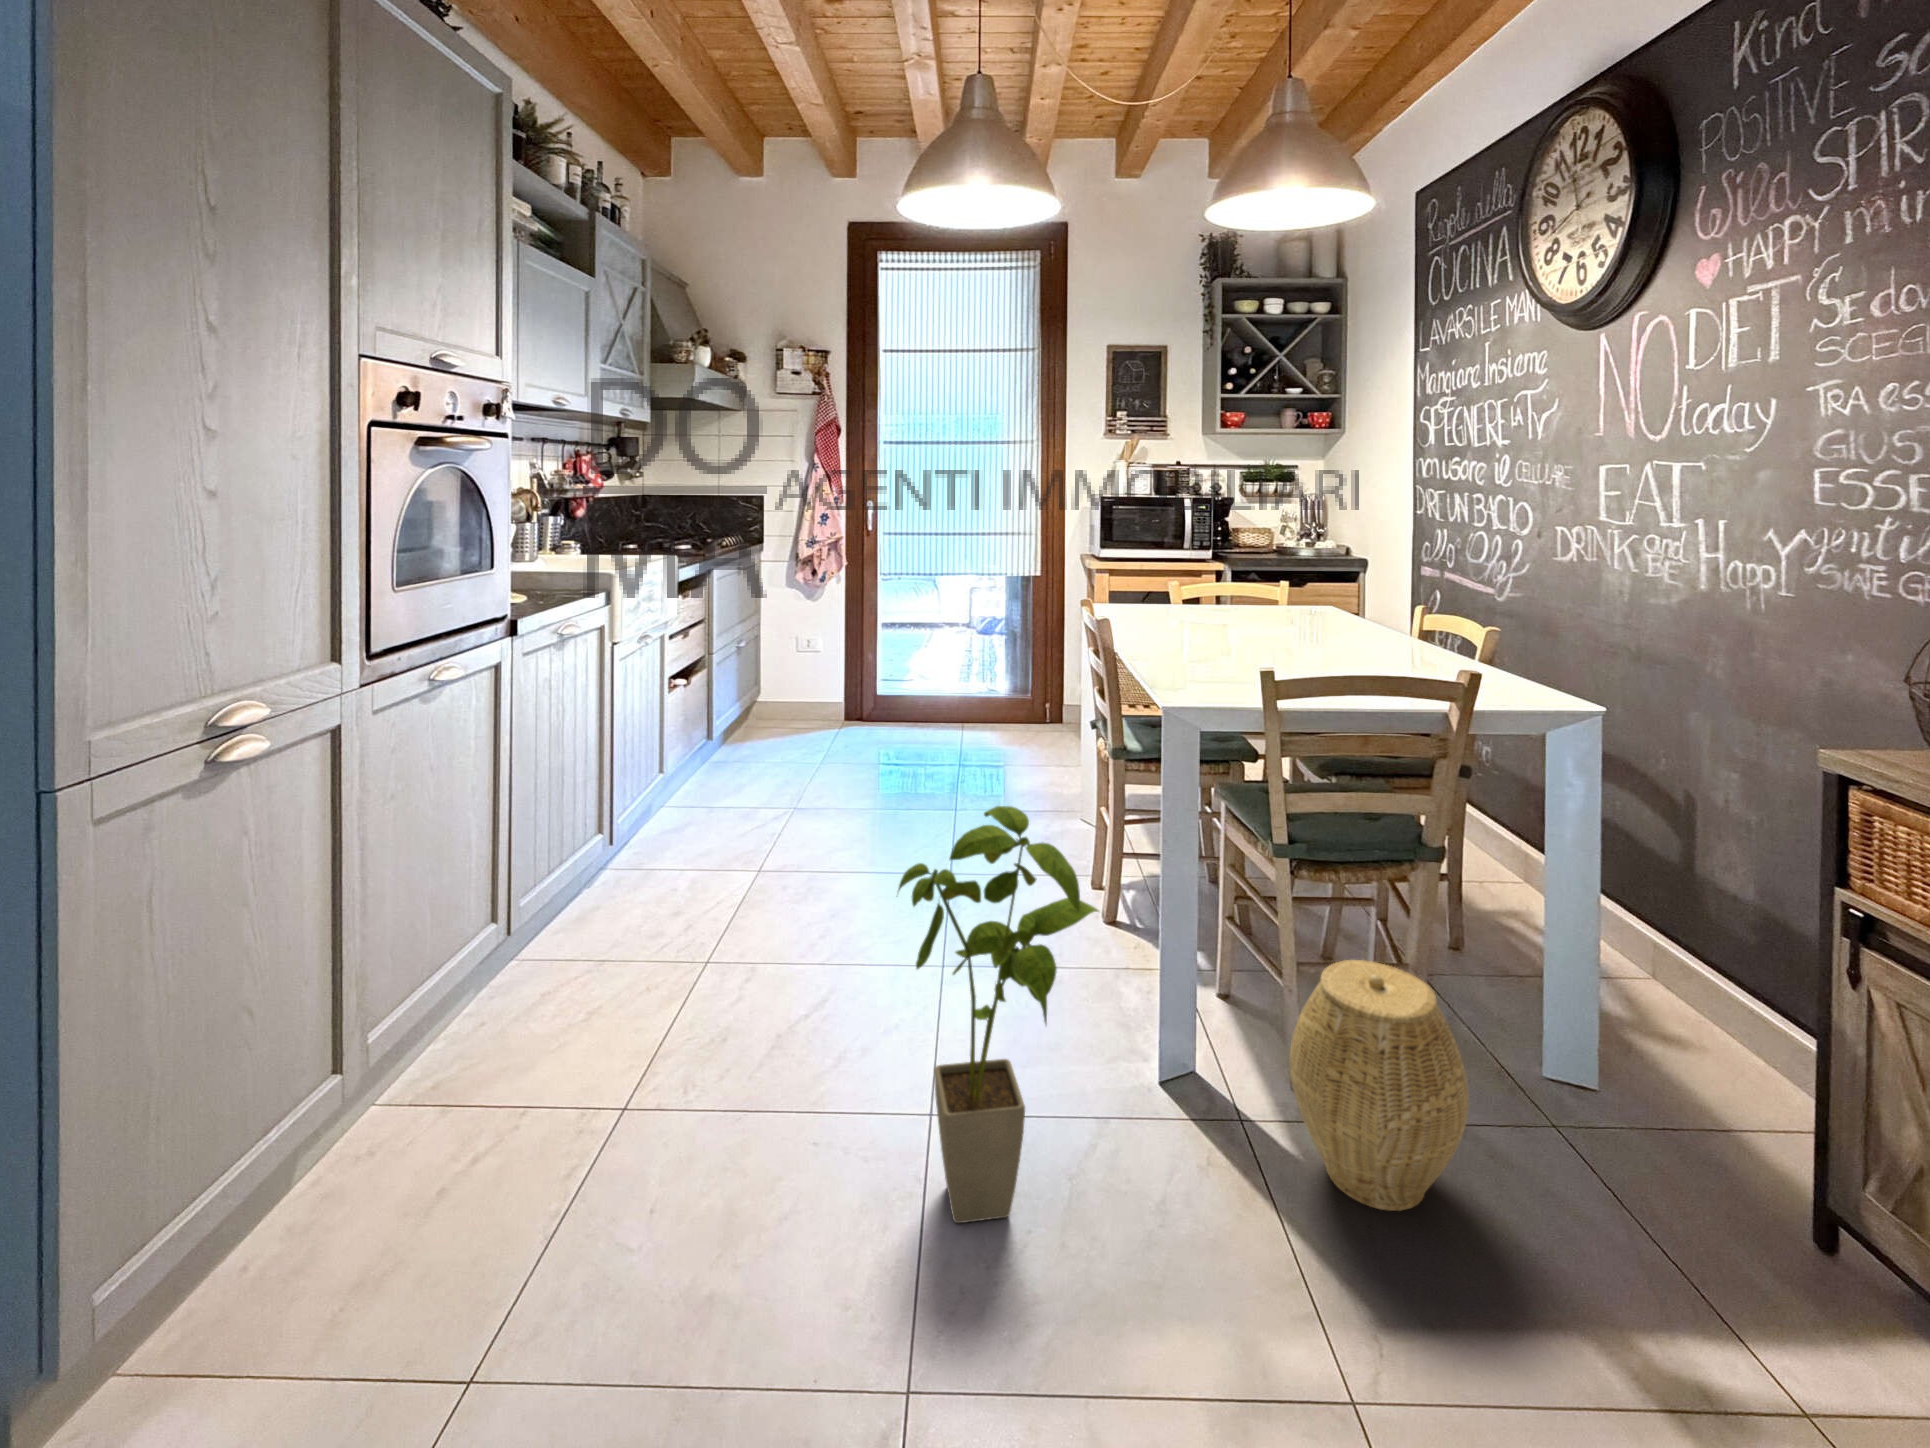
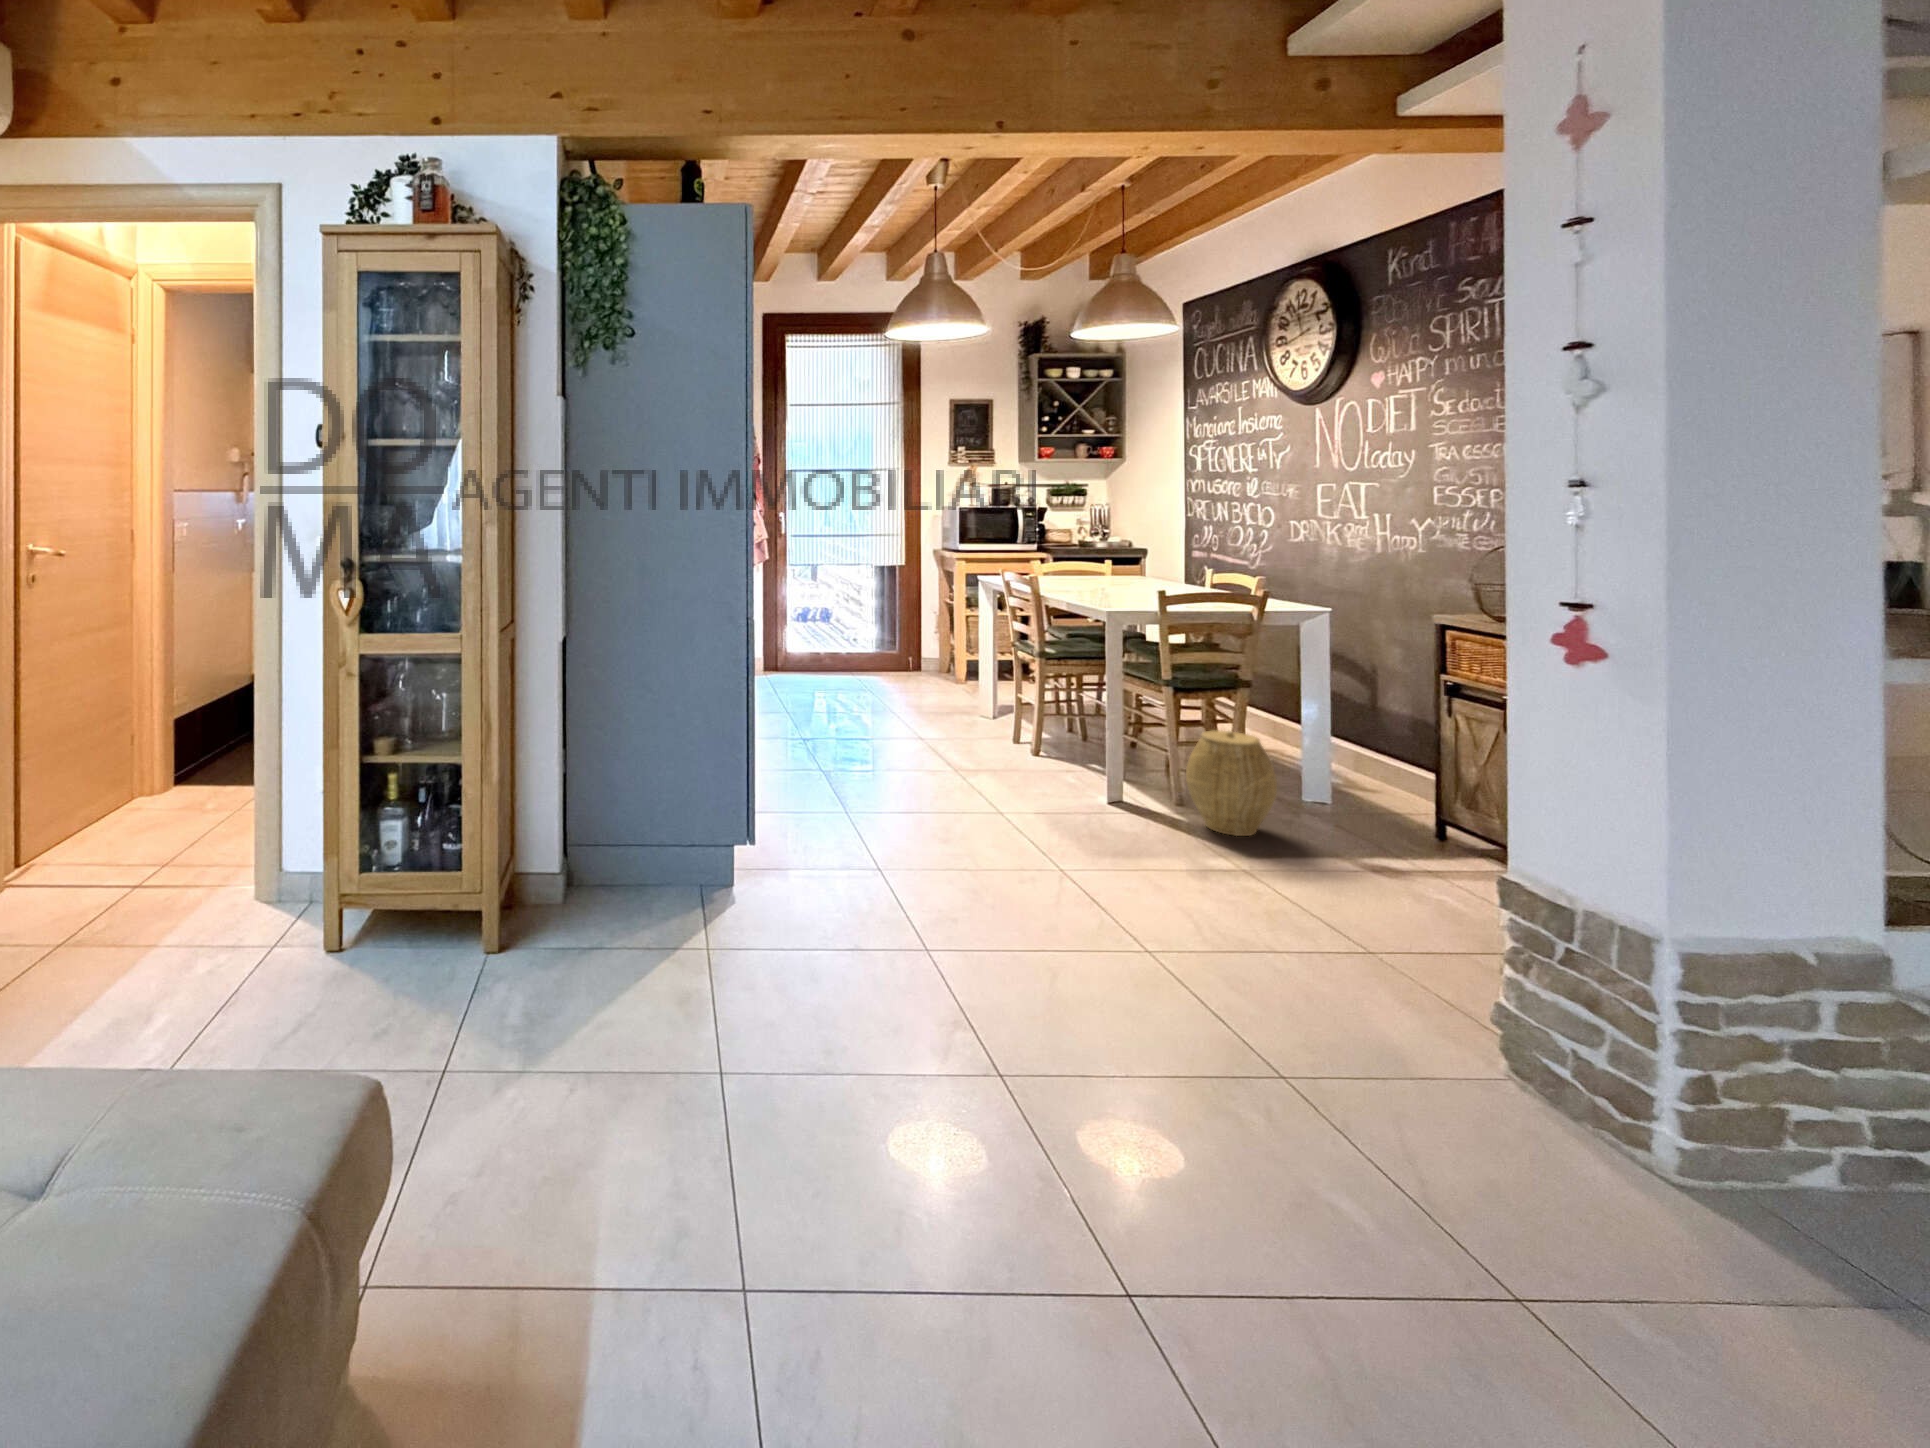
house plant: present [898,806,1098,1223] -> none [1005,648,1112,841]

